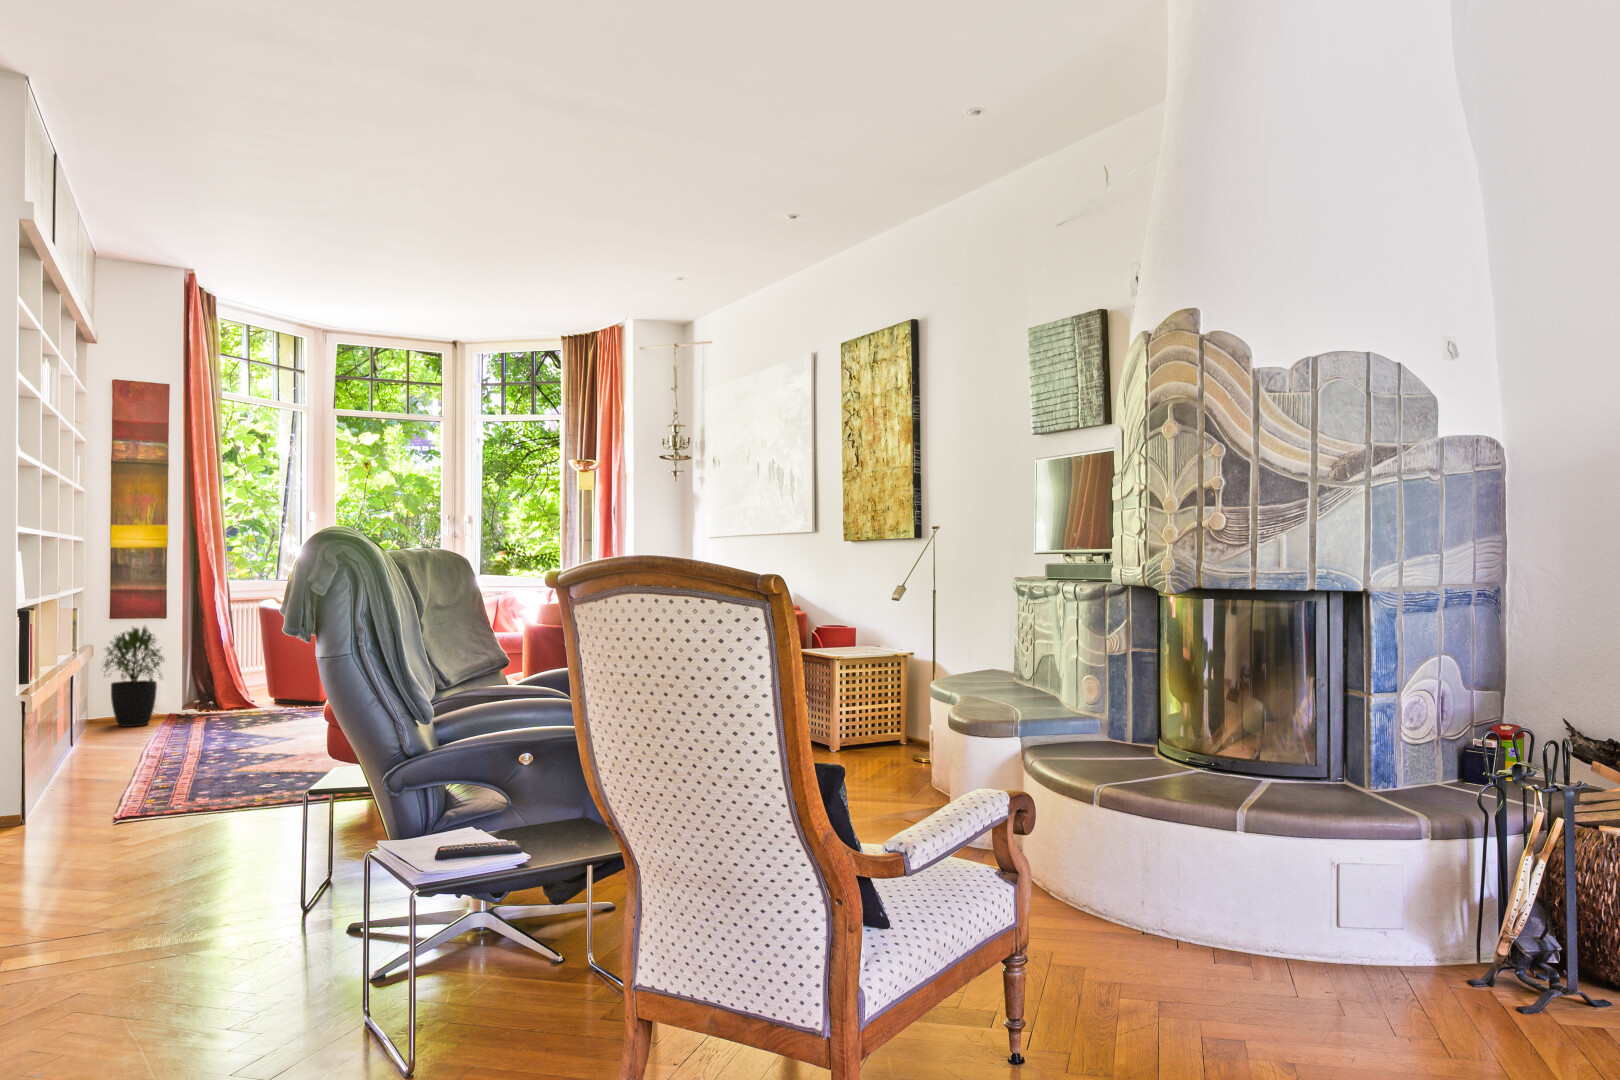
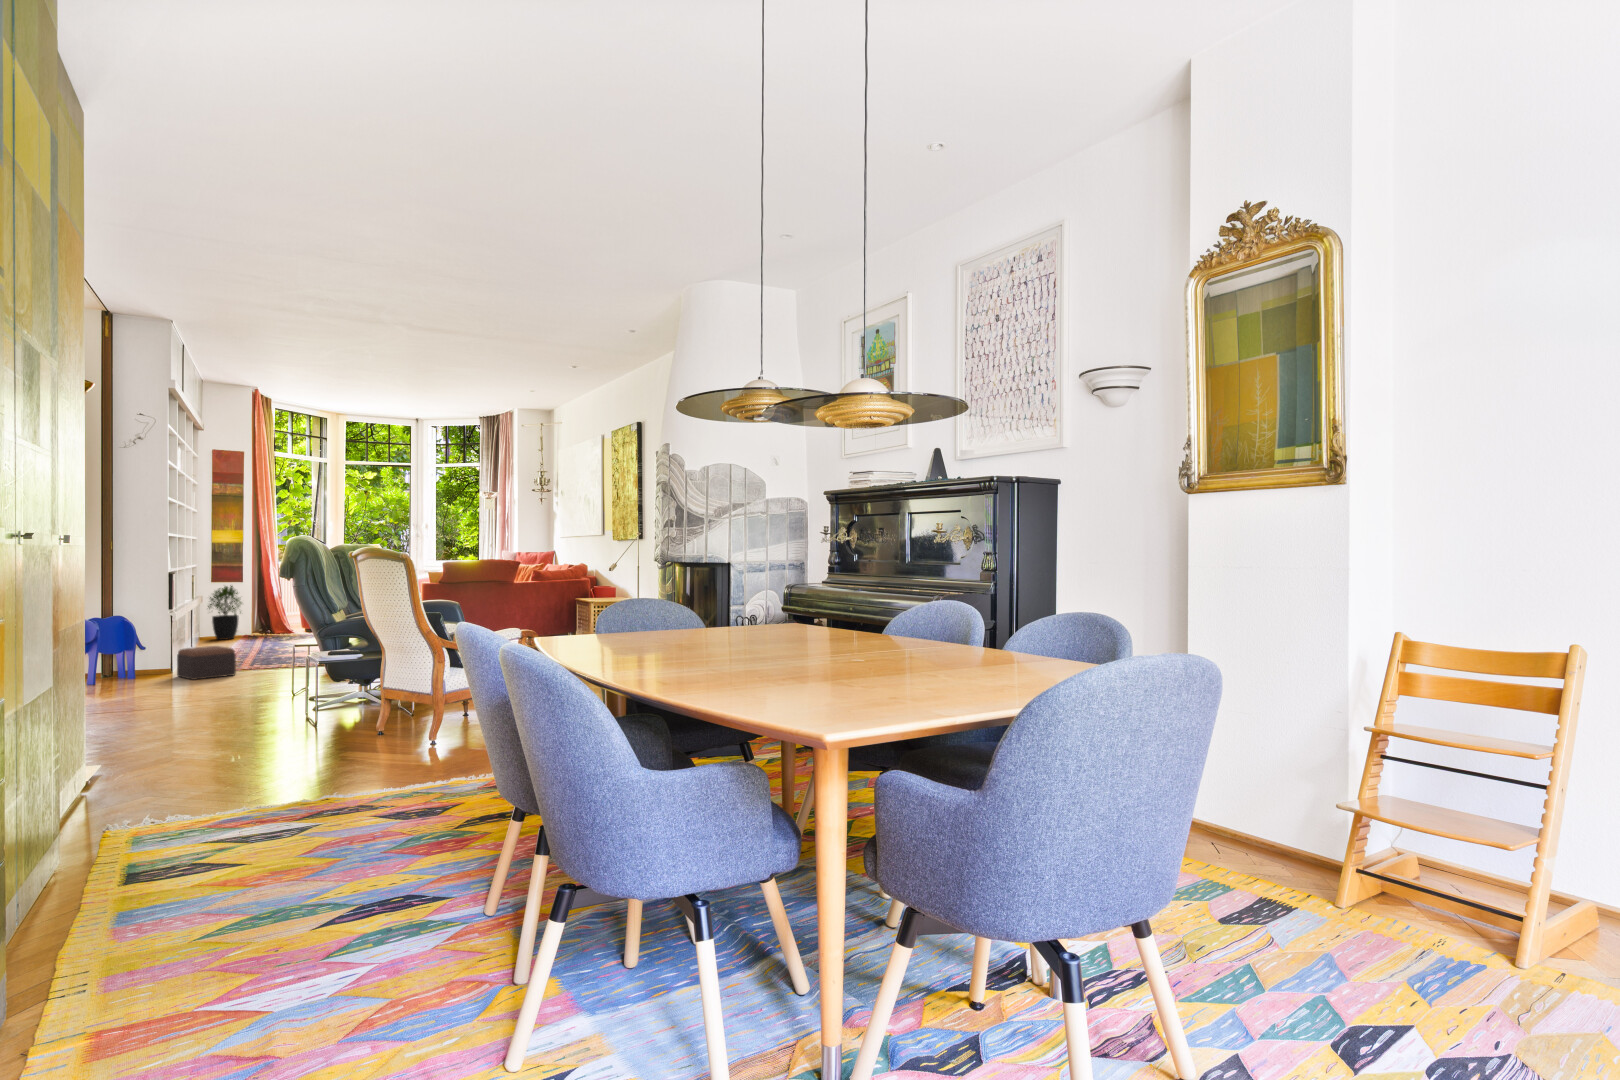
footstool: none [32,765,153,845] -> present [177,646,236,680]

